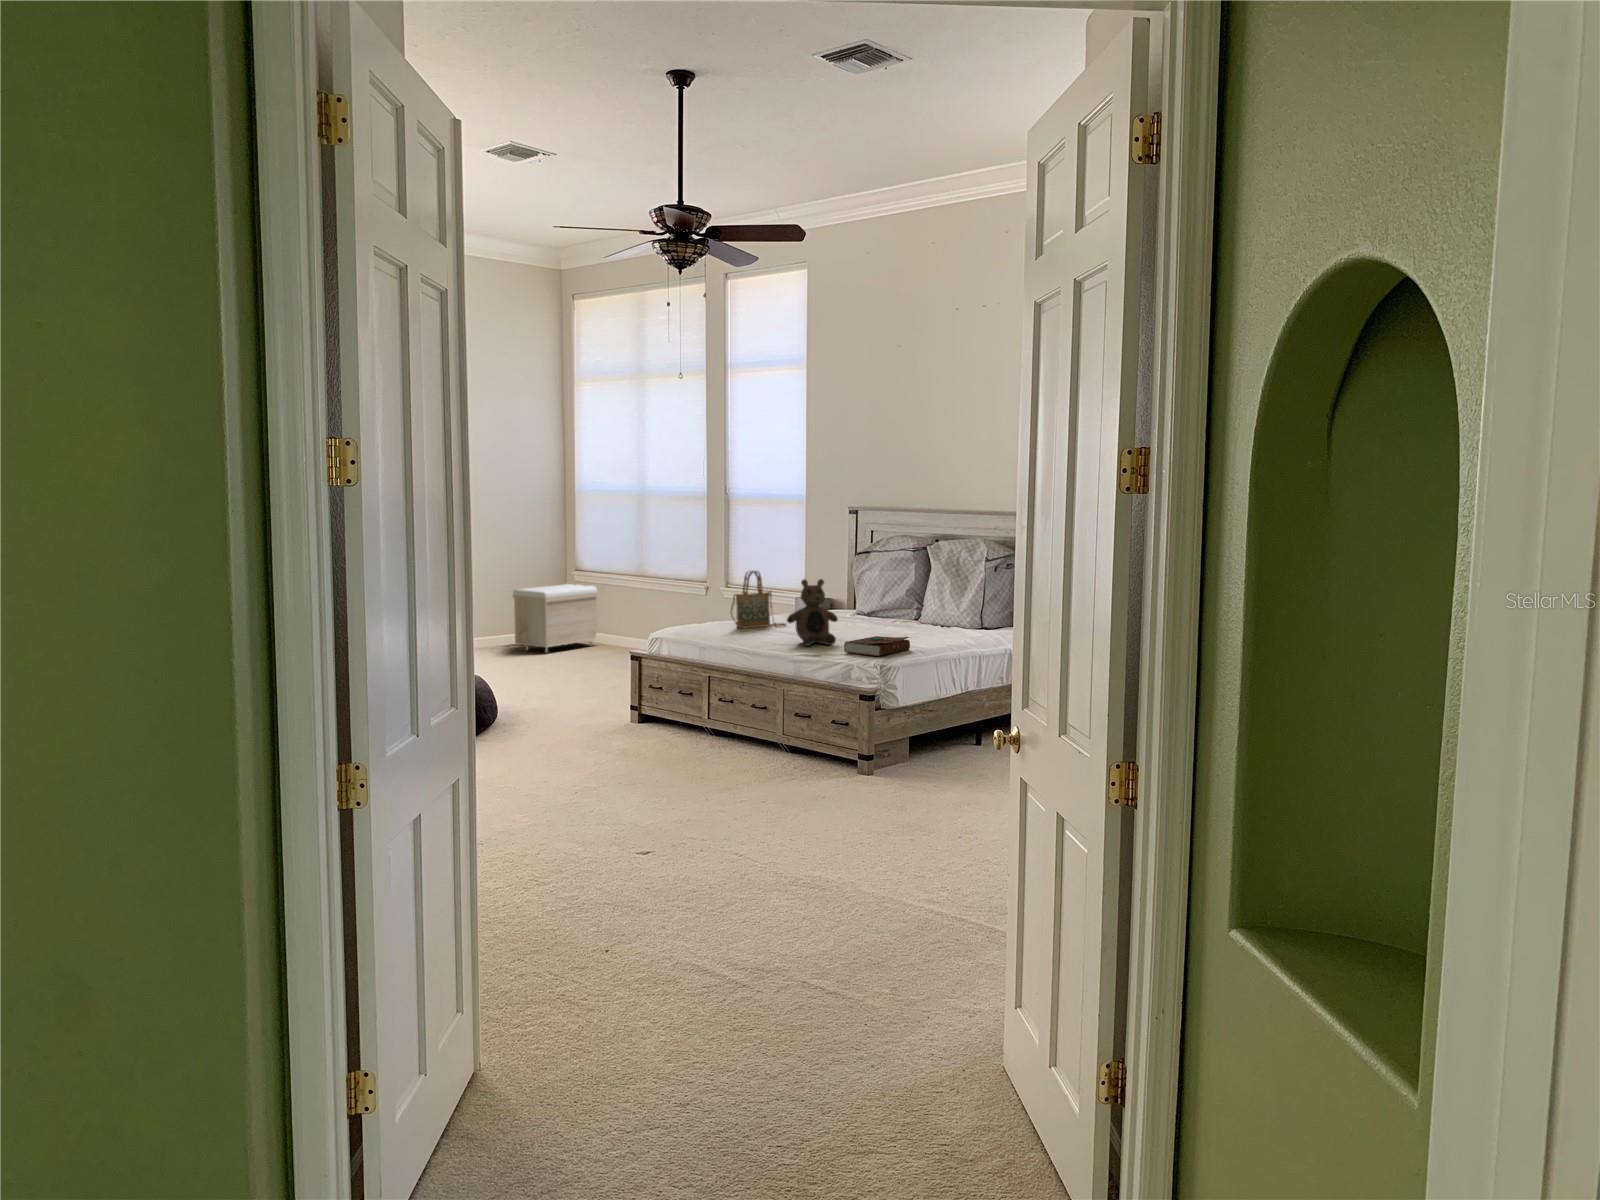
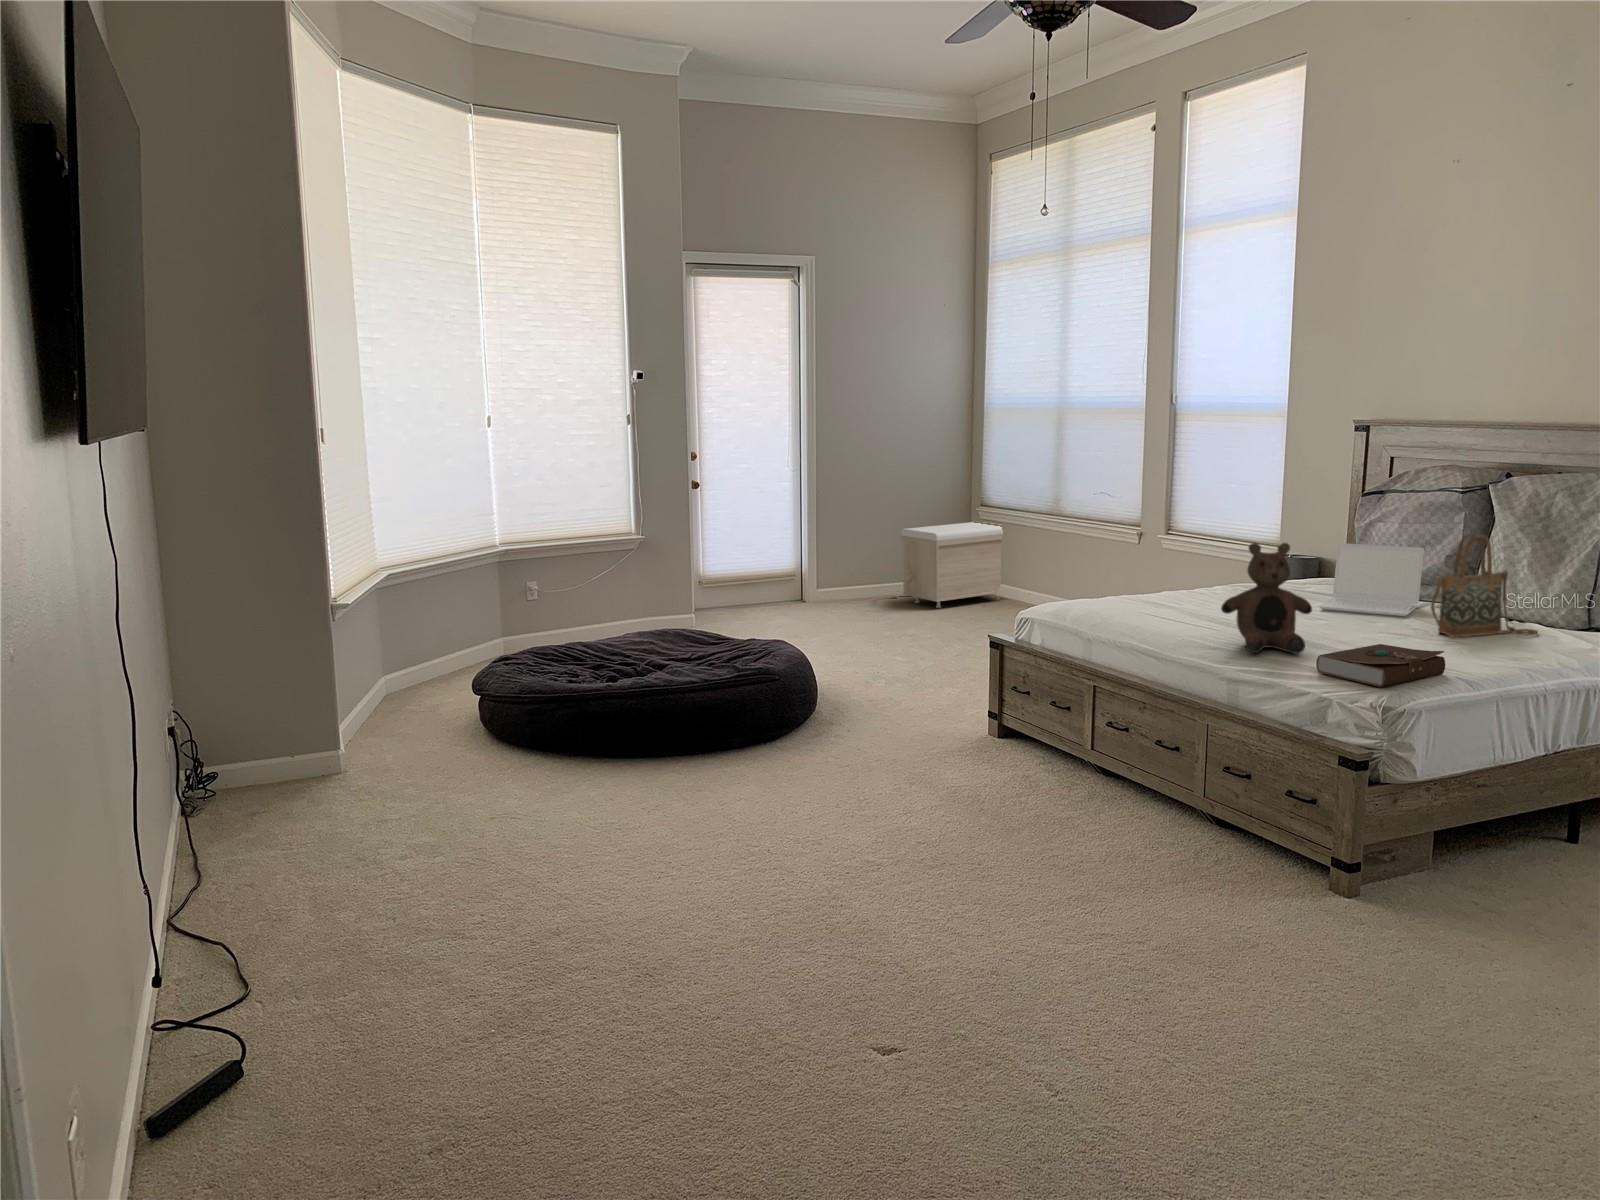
handbag: present [730,571,786,628] -> present [1431,535,1538,637]
laptop: none [838,584,894,626] -> present [1319,543,1424,616]

